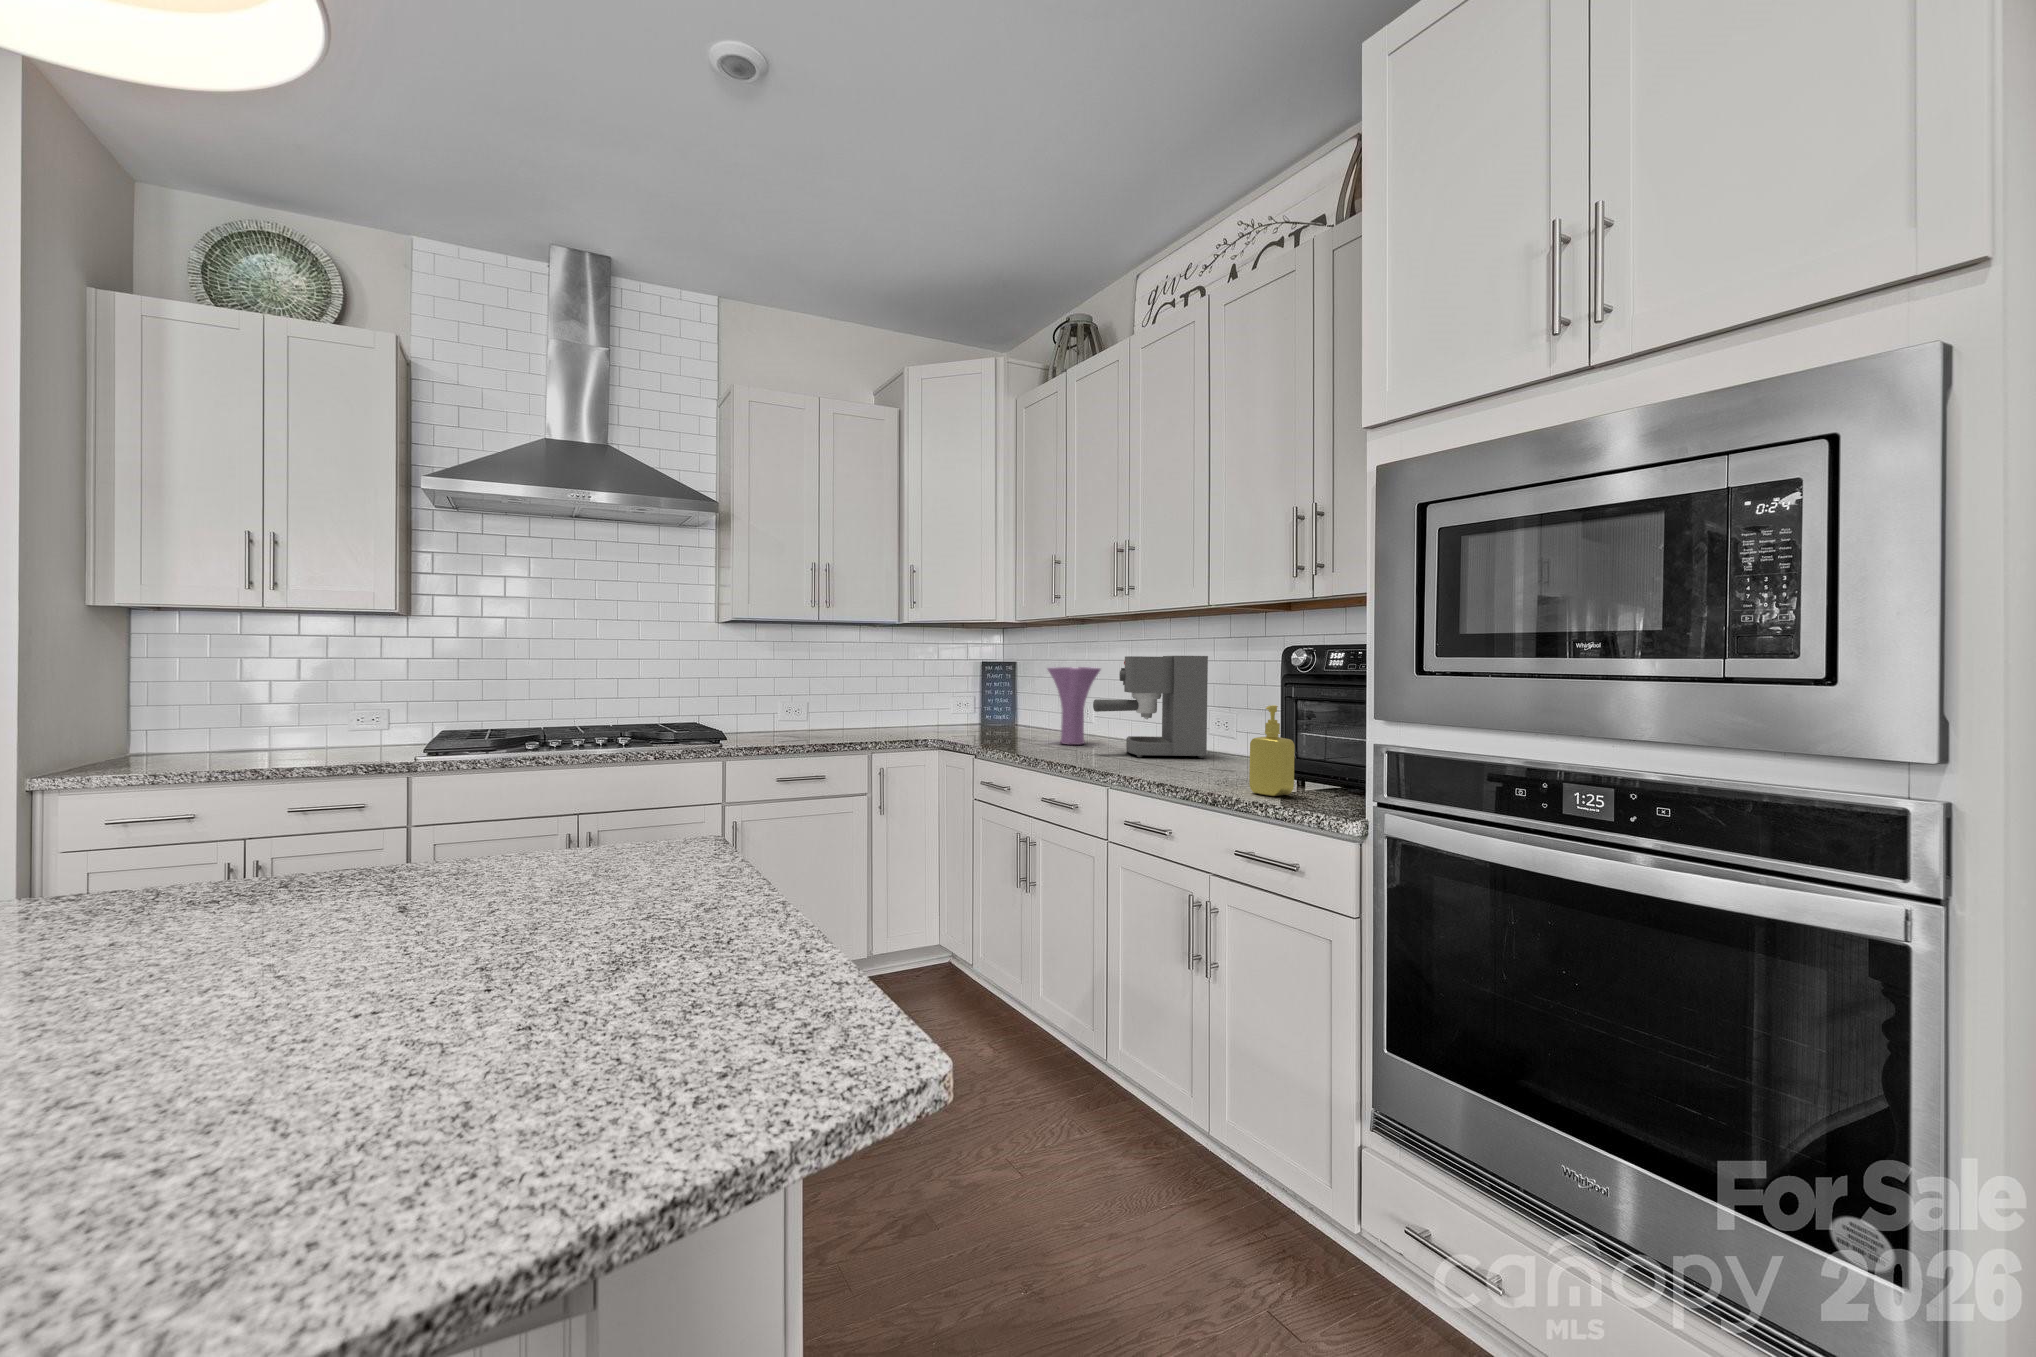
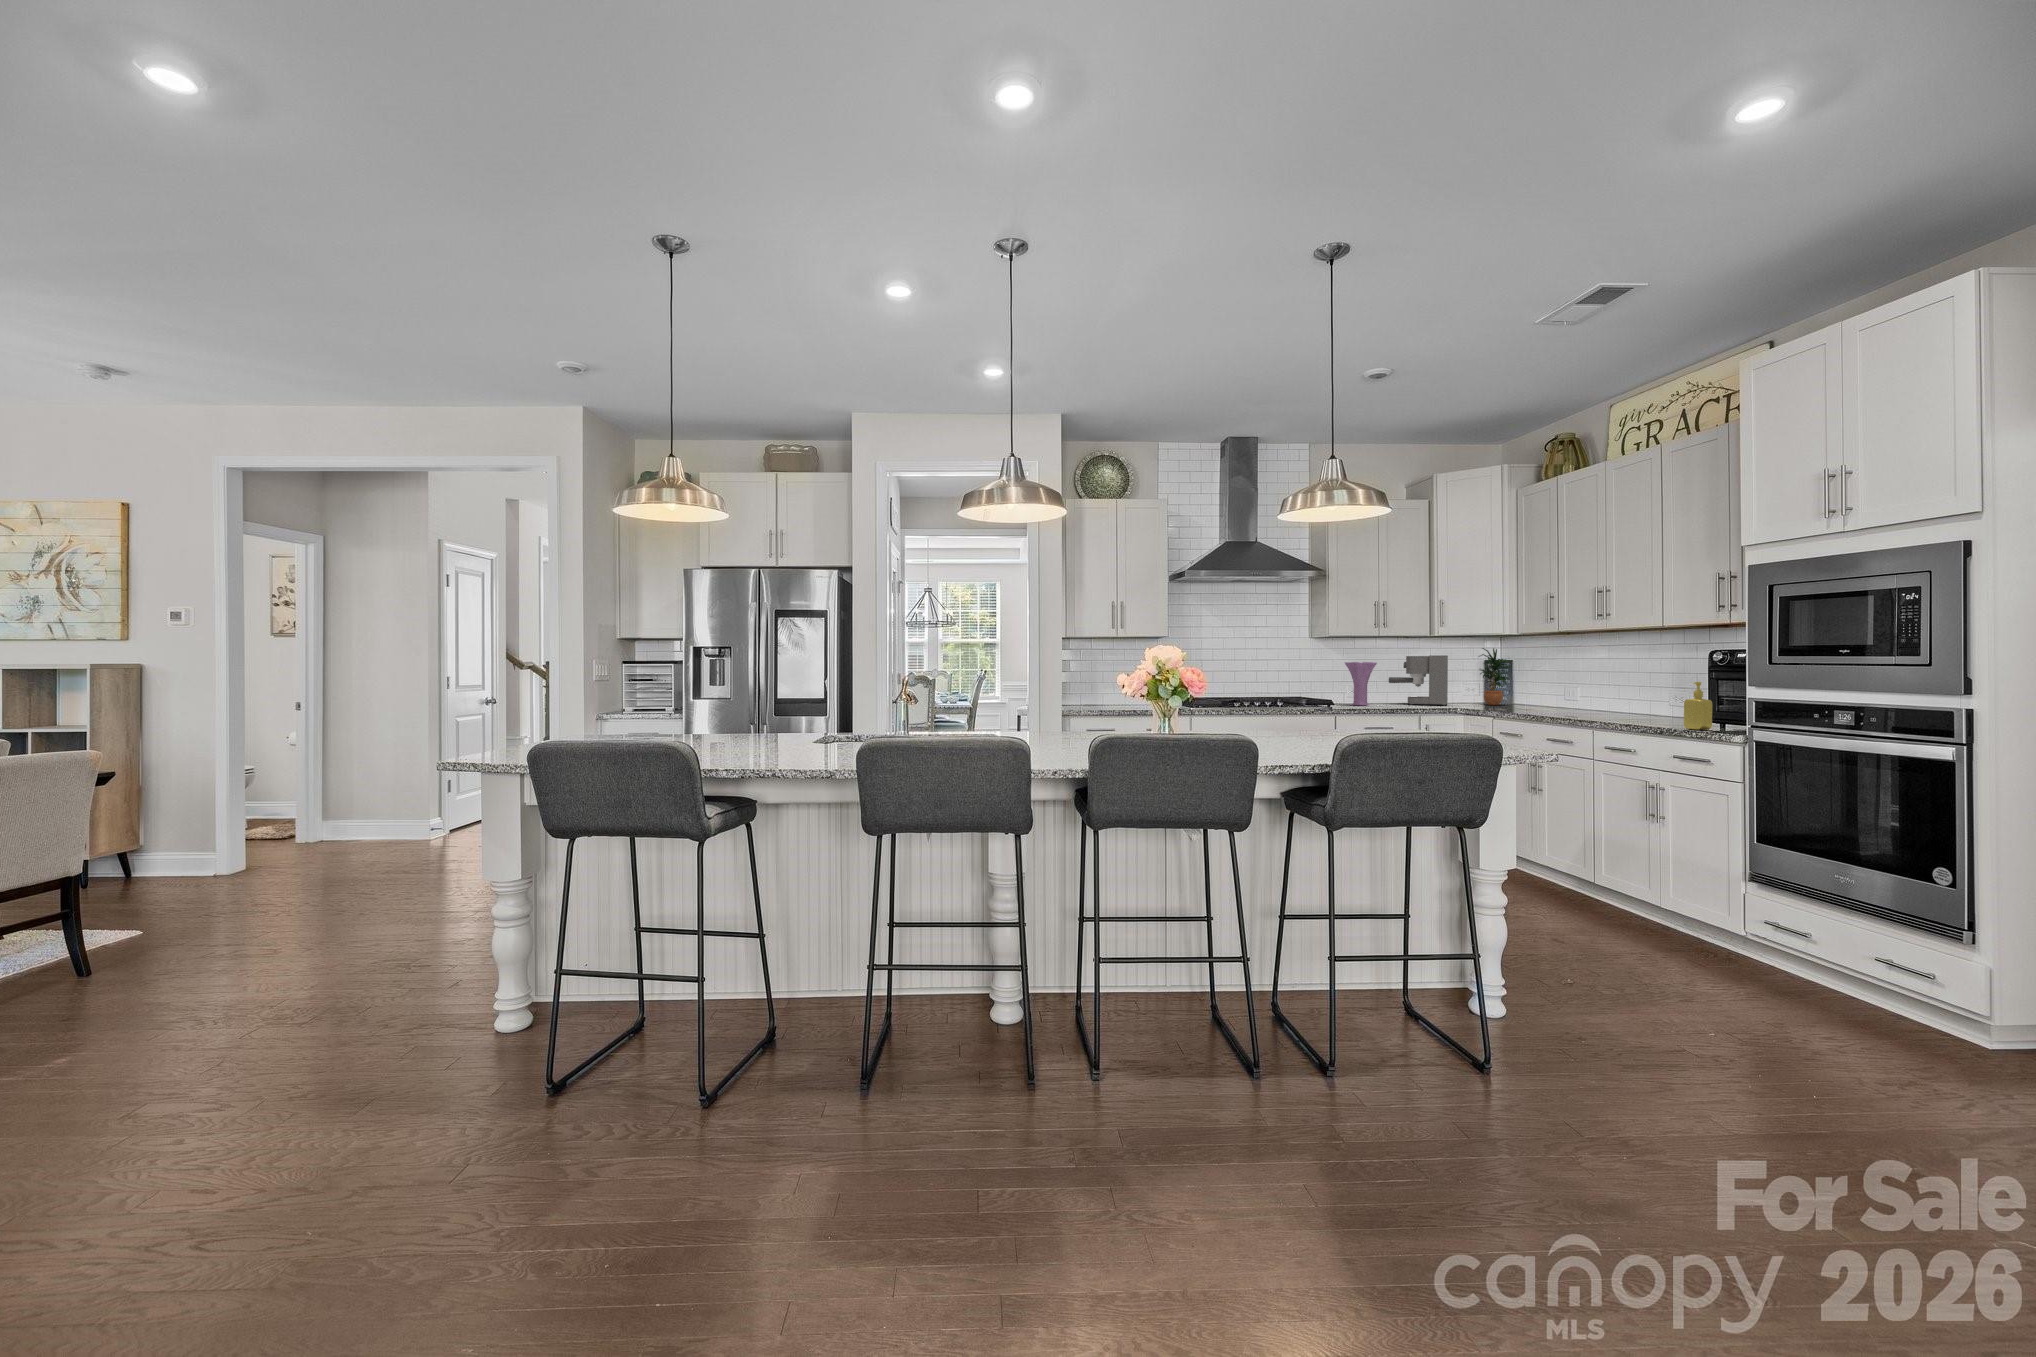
potted plant: none [967,644,1016,728] -> present [1479,648,1512,705]
coffee maker: present [1093,656,1208,758] -> present [1389,655,1448,706]
vase: present [1048,667,1101,745] -> present [1345,662,1377,706]

